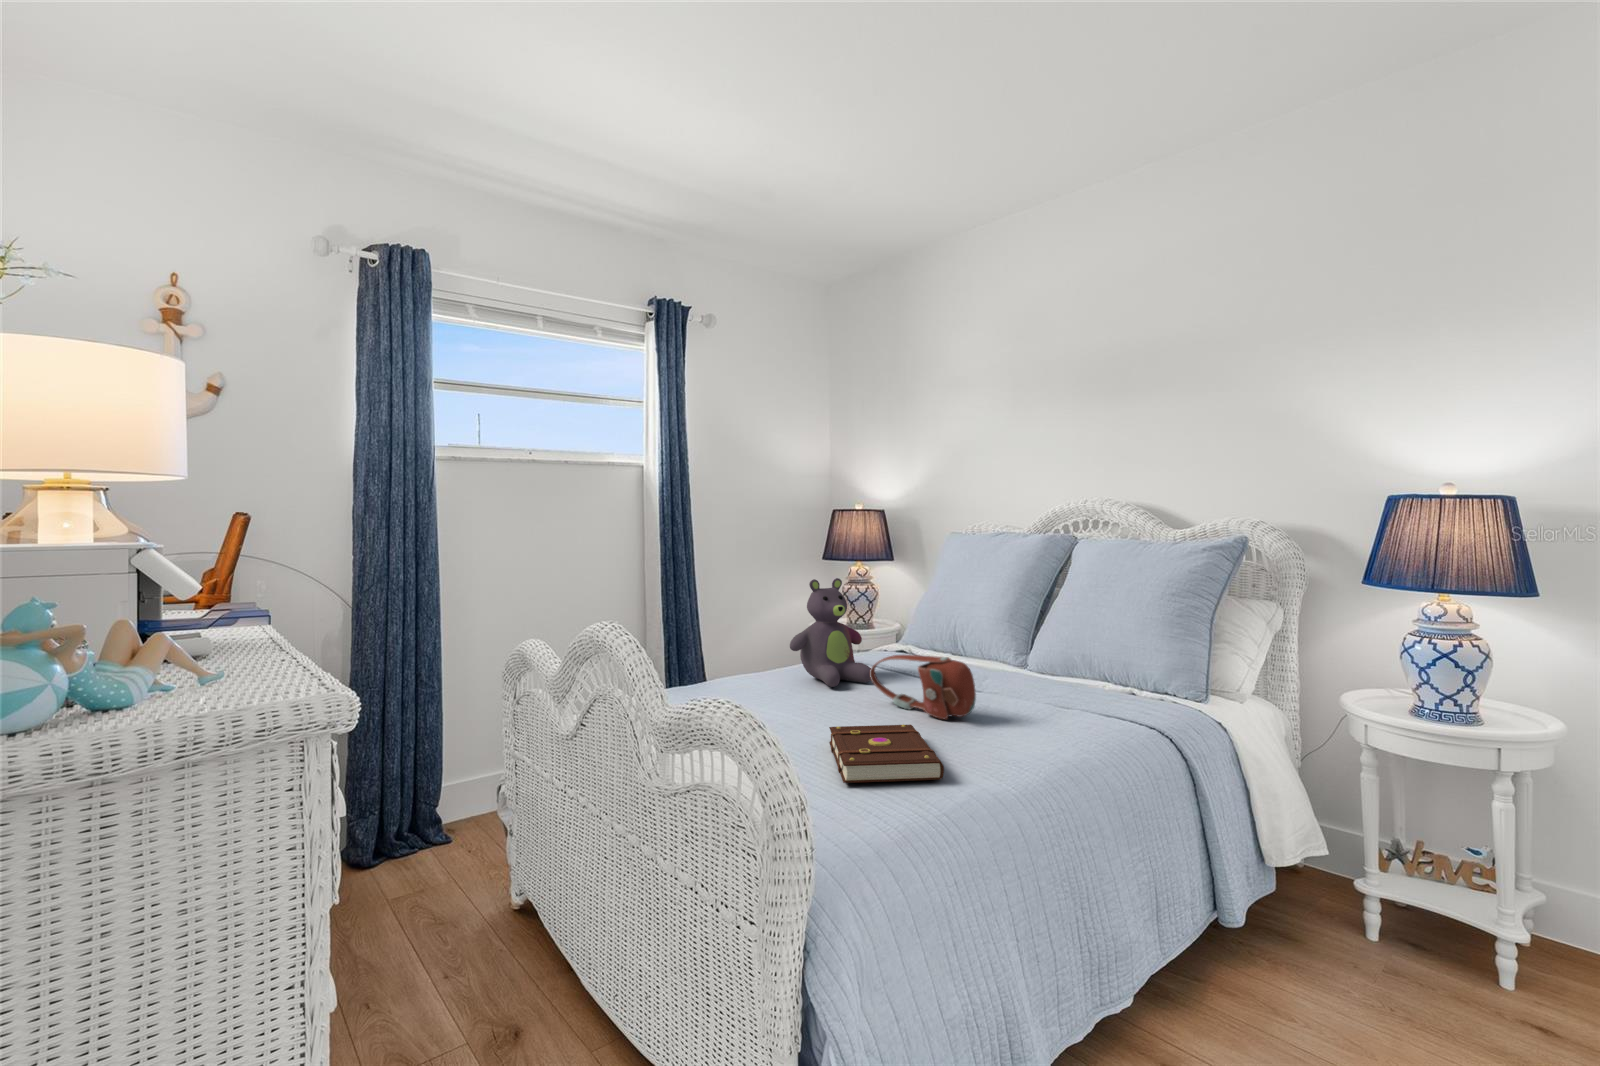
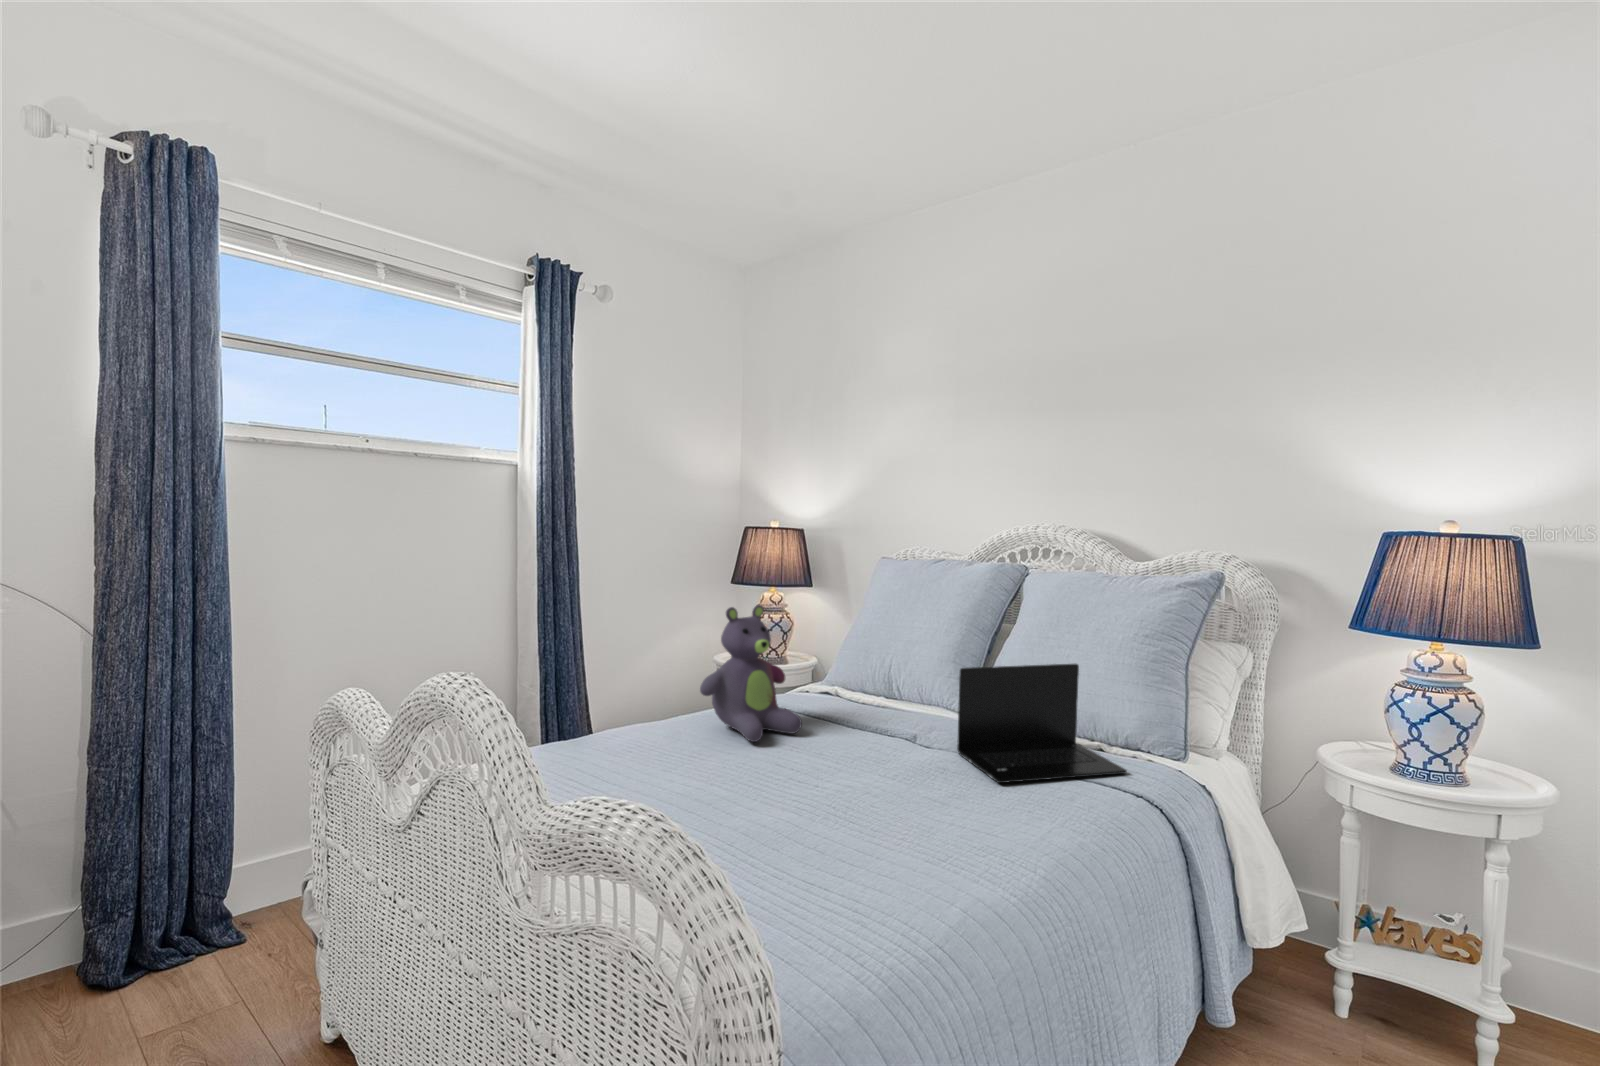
laptop: none [1001,621,1146,713] -> present [957,664,1127,783]
handbag: present [870,655,976,719] -> none [805,711,939,795]
book: present [829,725,944,783] -> none [766,812,929,919]

